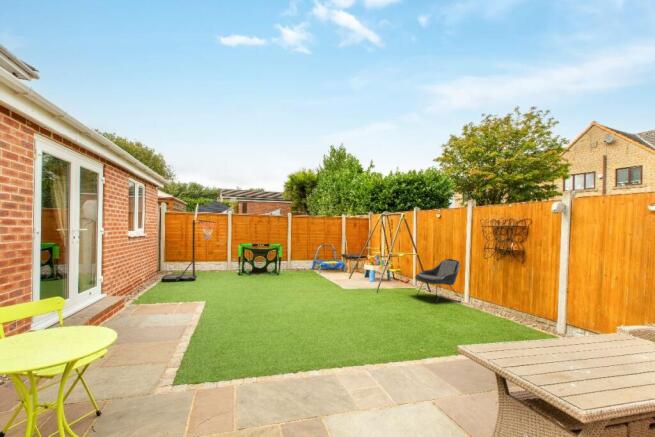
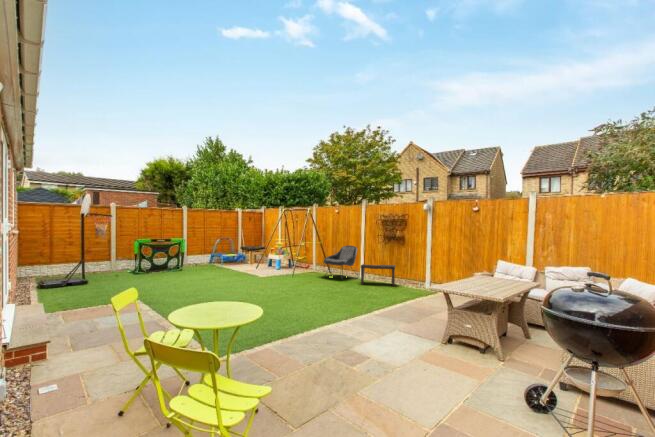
bench: none [456,284,511,320] -> present [361,264,395,286]

